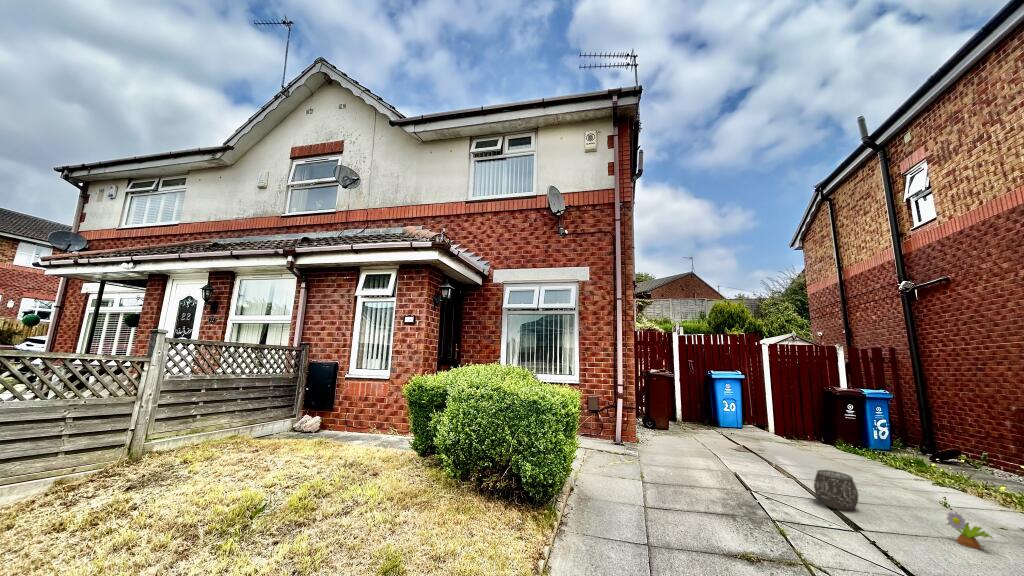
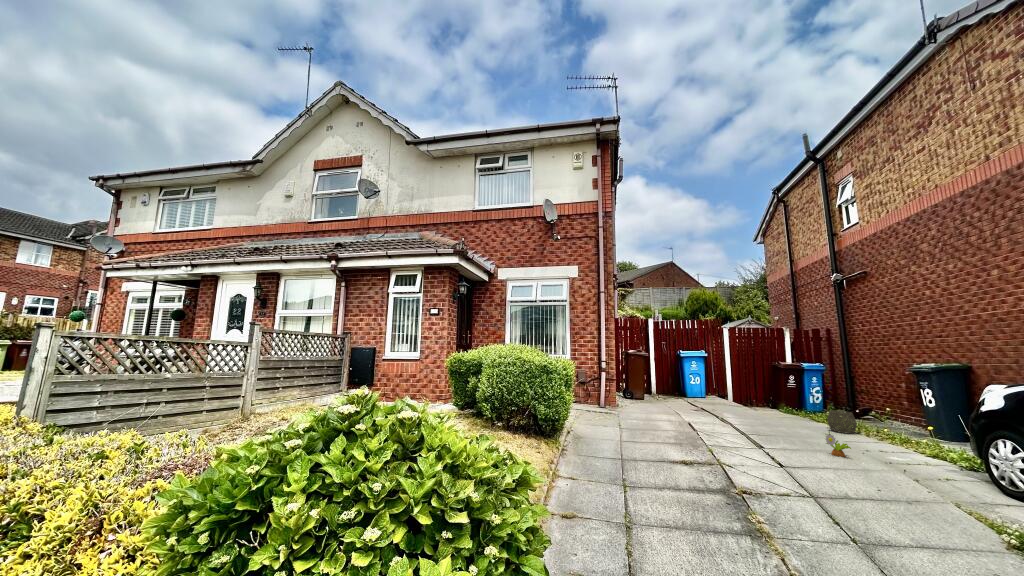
woven basket: present [814,470,858,511] -> present [827,410,857,434]

